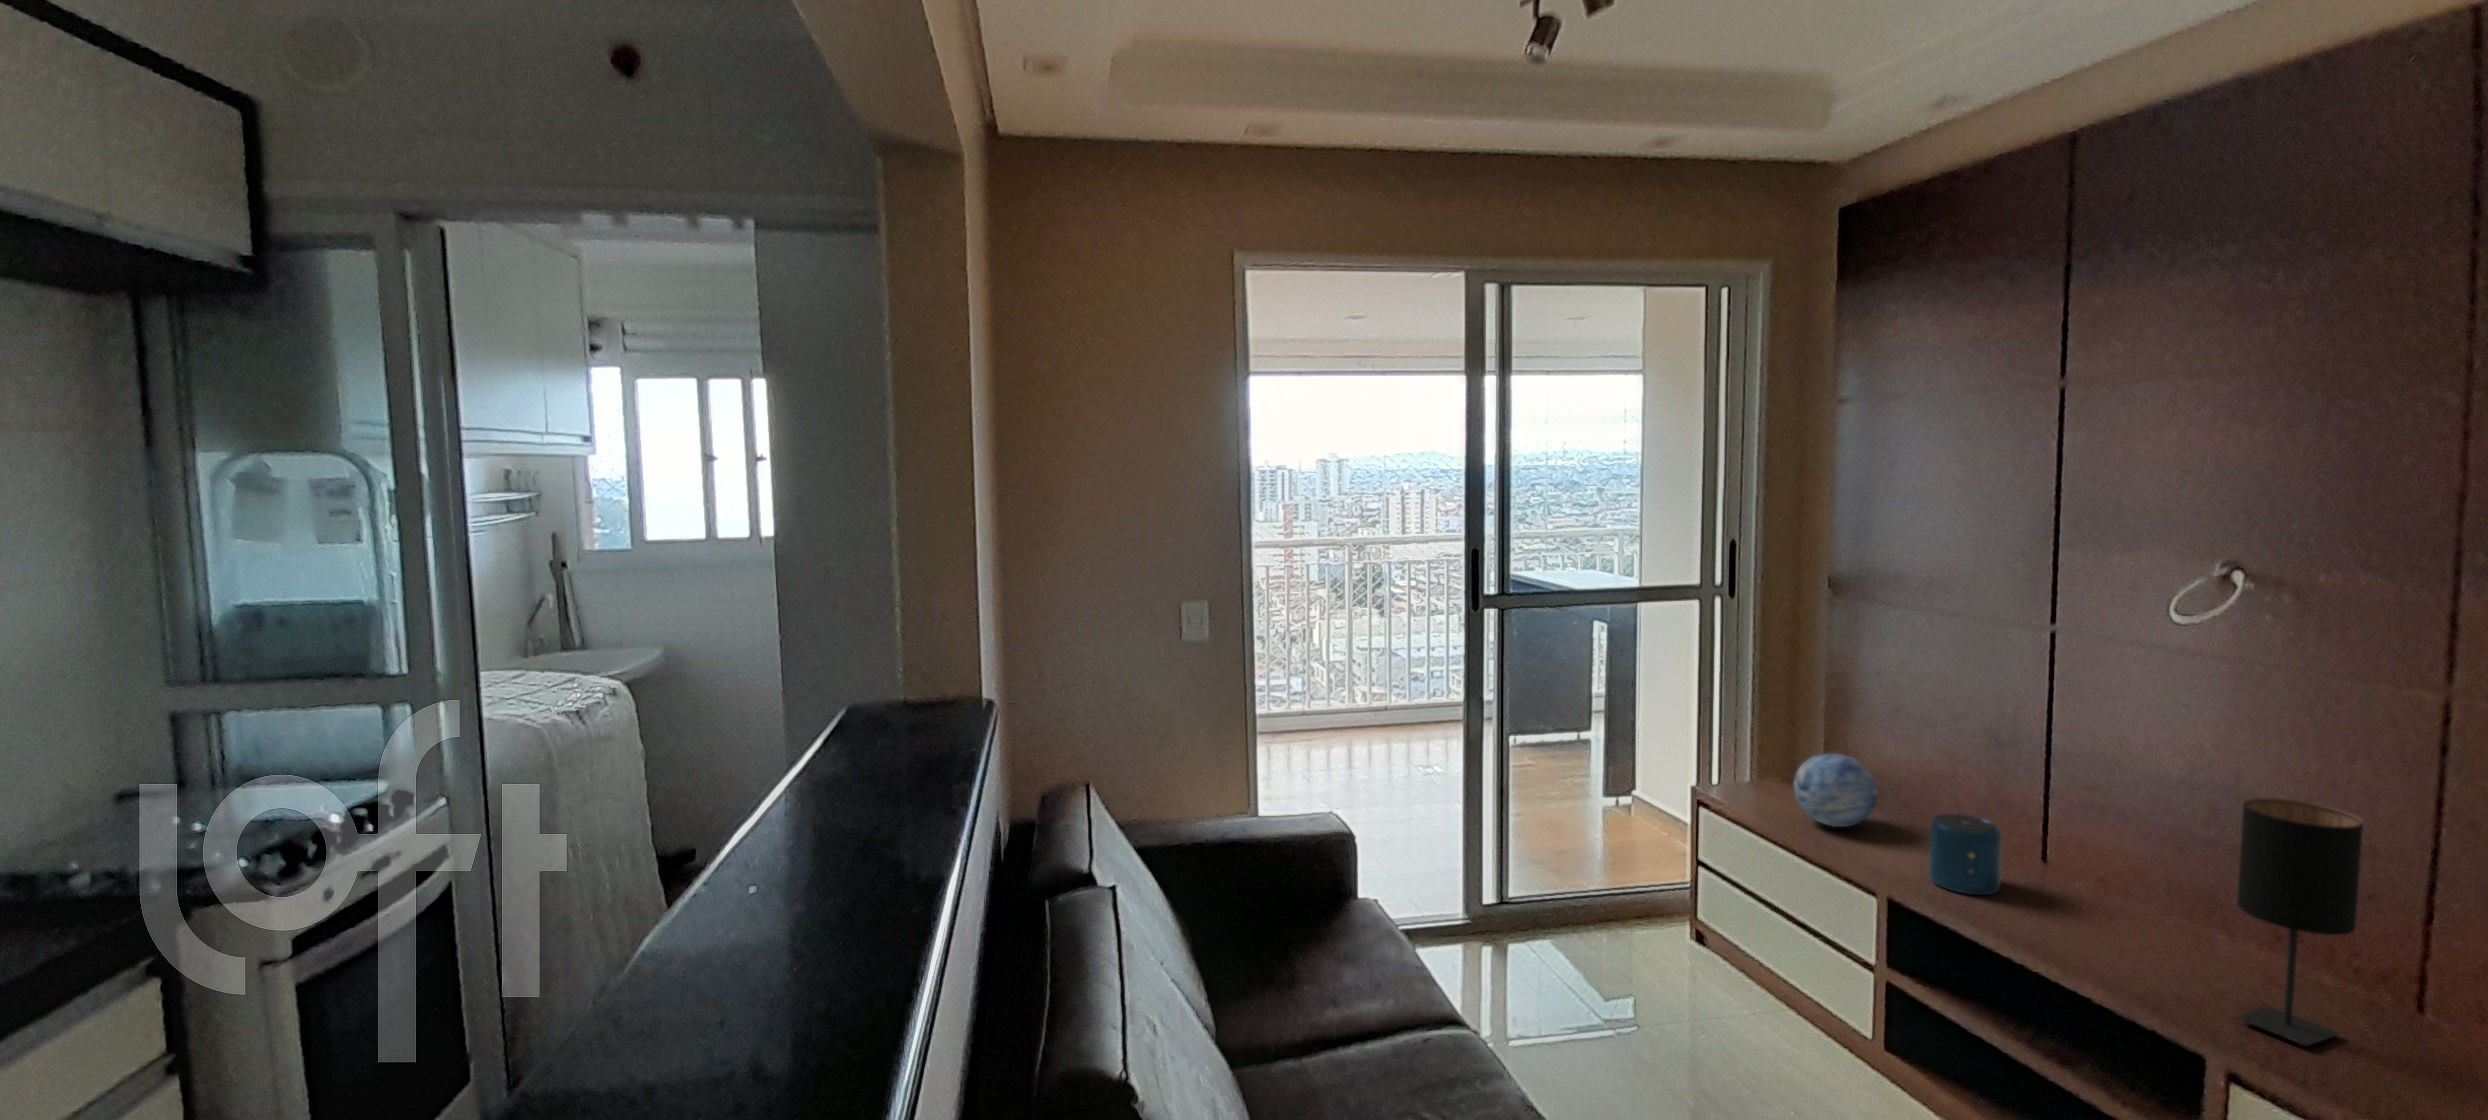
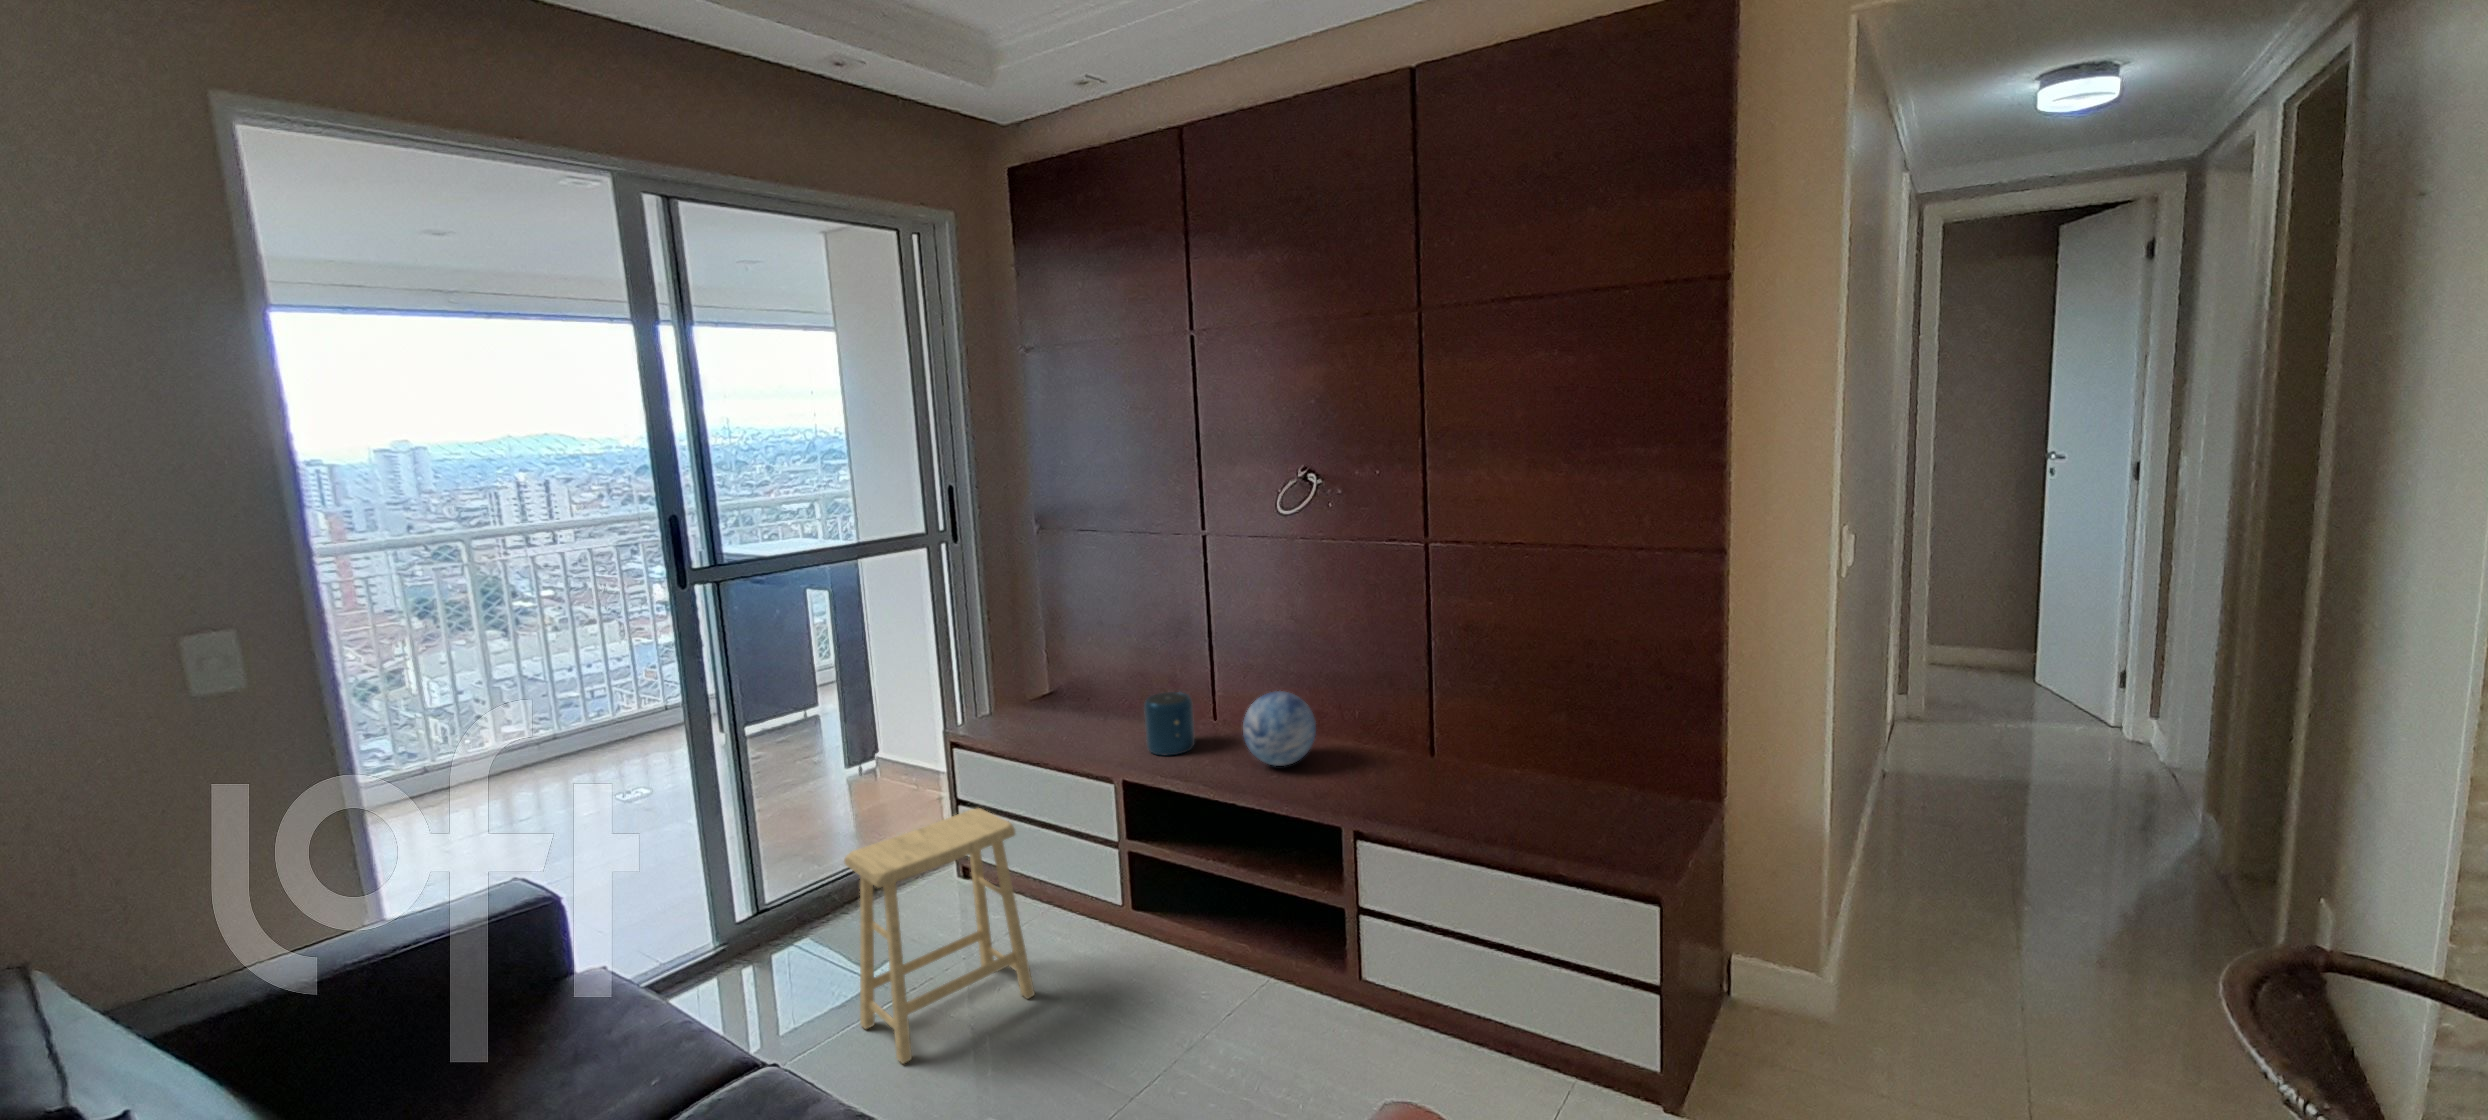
decorative orb: present [1794,753,1878,827] -> present [1243,691,1316,766]
table lamp: present [2237,798,2363,1046] -> none [1340,621,1399,785]
footstool: none [1564,874,1738,1090] -> present [844,808,1035,1064]

